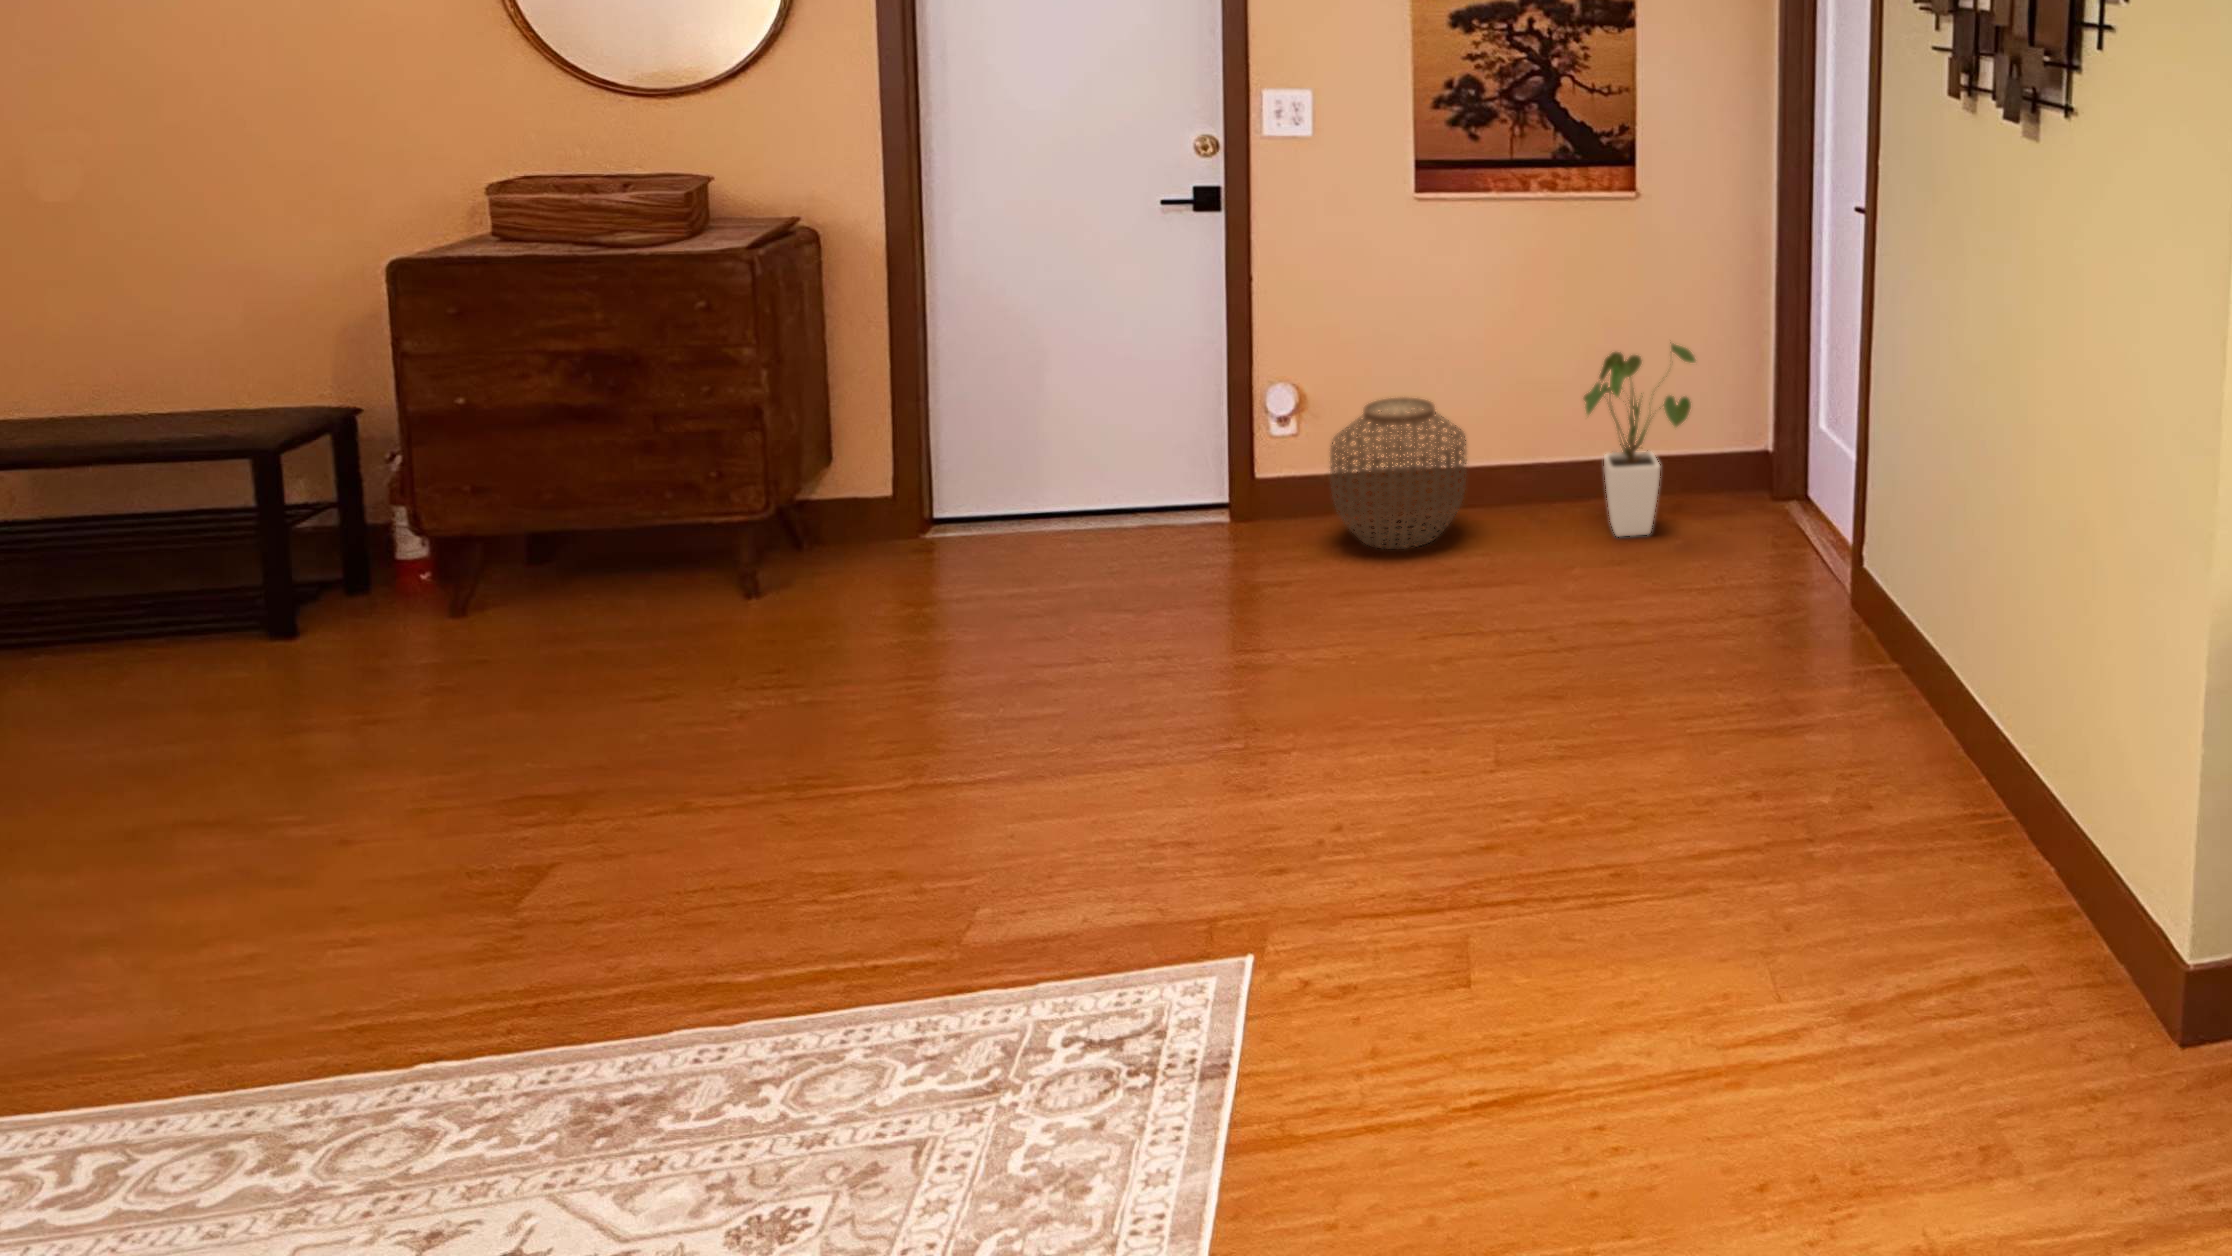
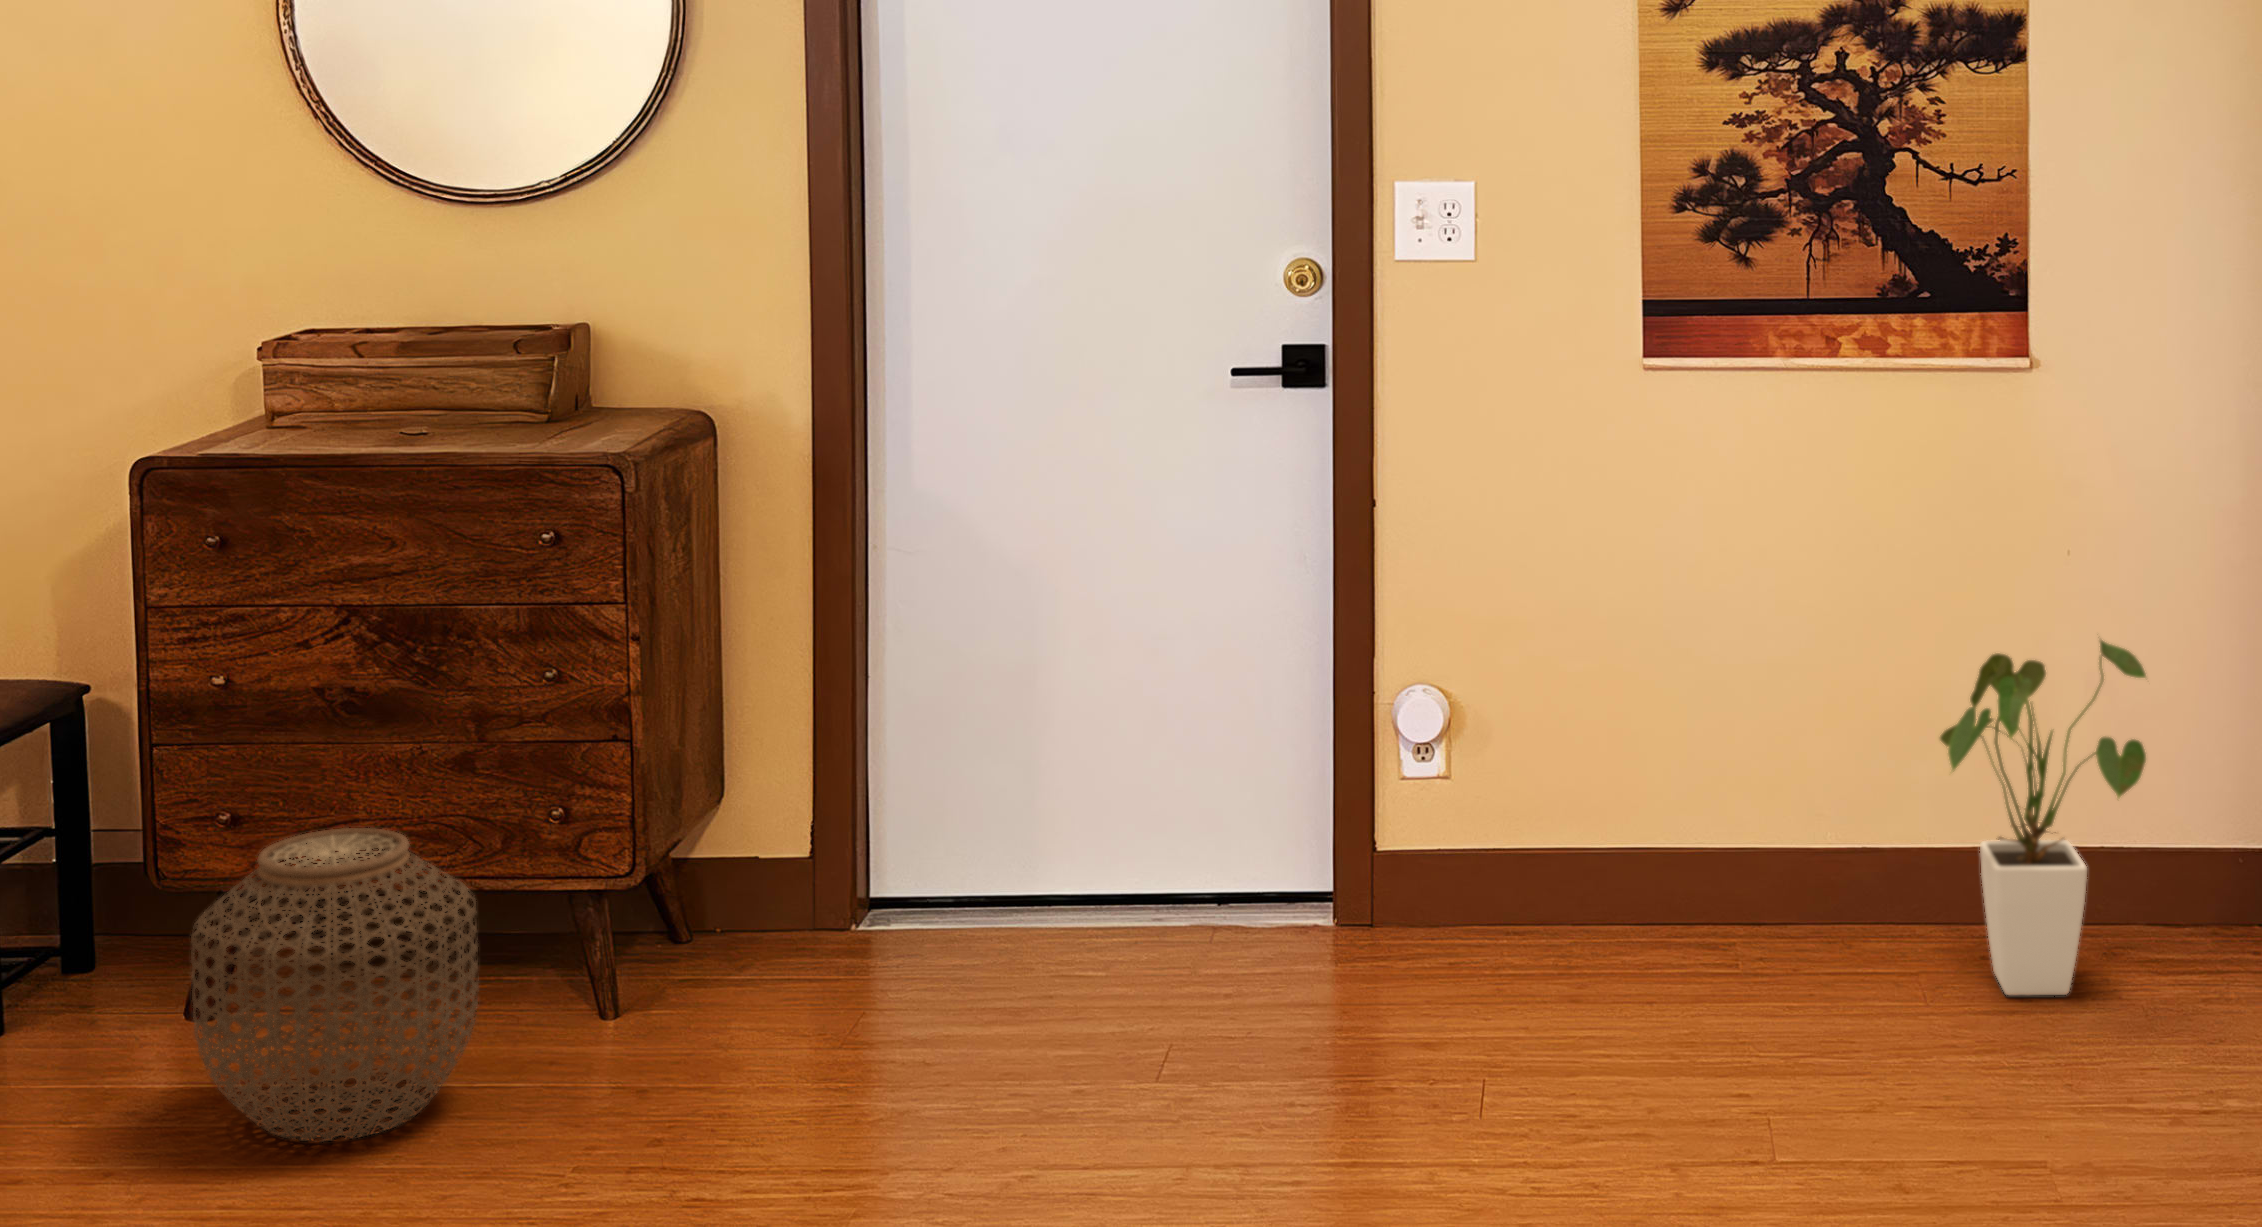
woven basket: present [1330,397,1467,549] -> present [191,828,478,1141]

